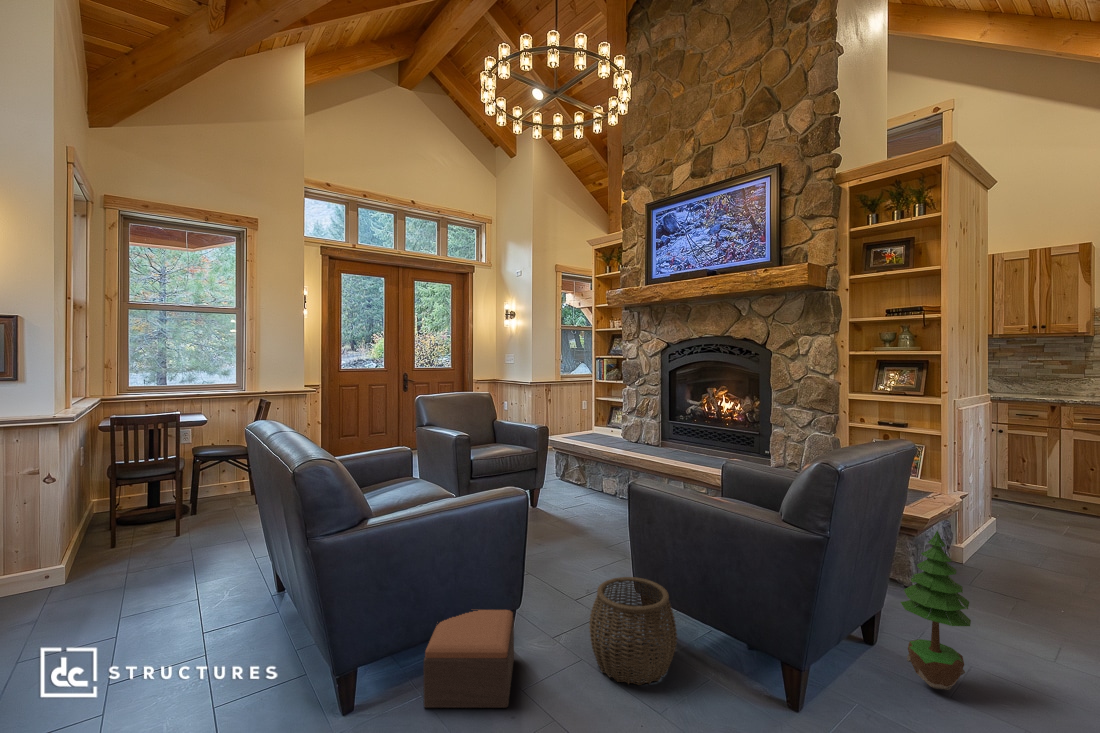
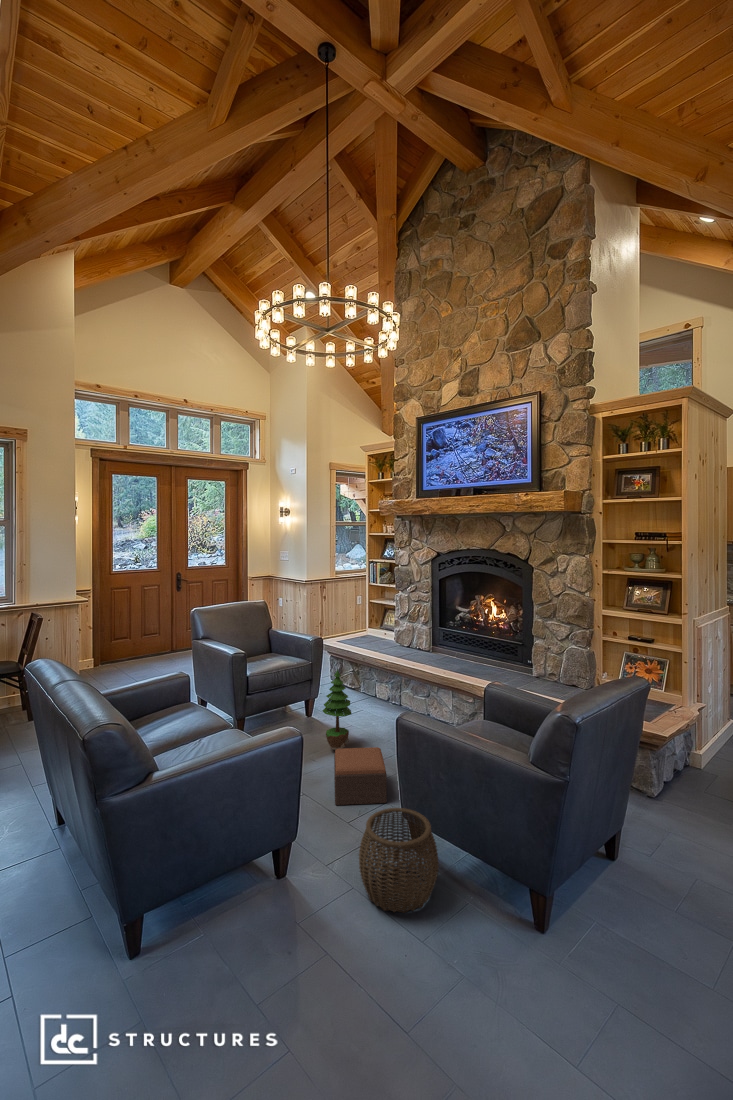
potted tree: present [901,531,971,690] -> present [322,669,351,750]
footstool: present [424,610,514,708] -> present [334,747,387,805]

